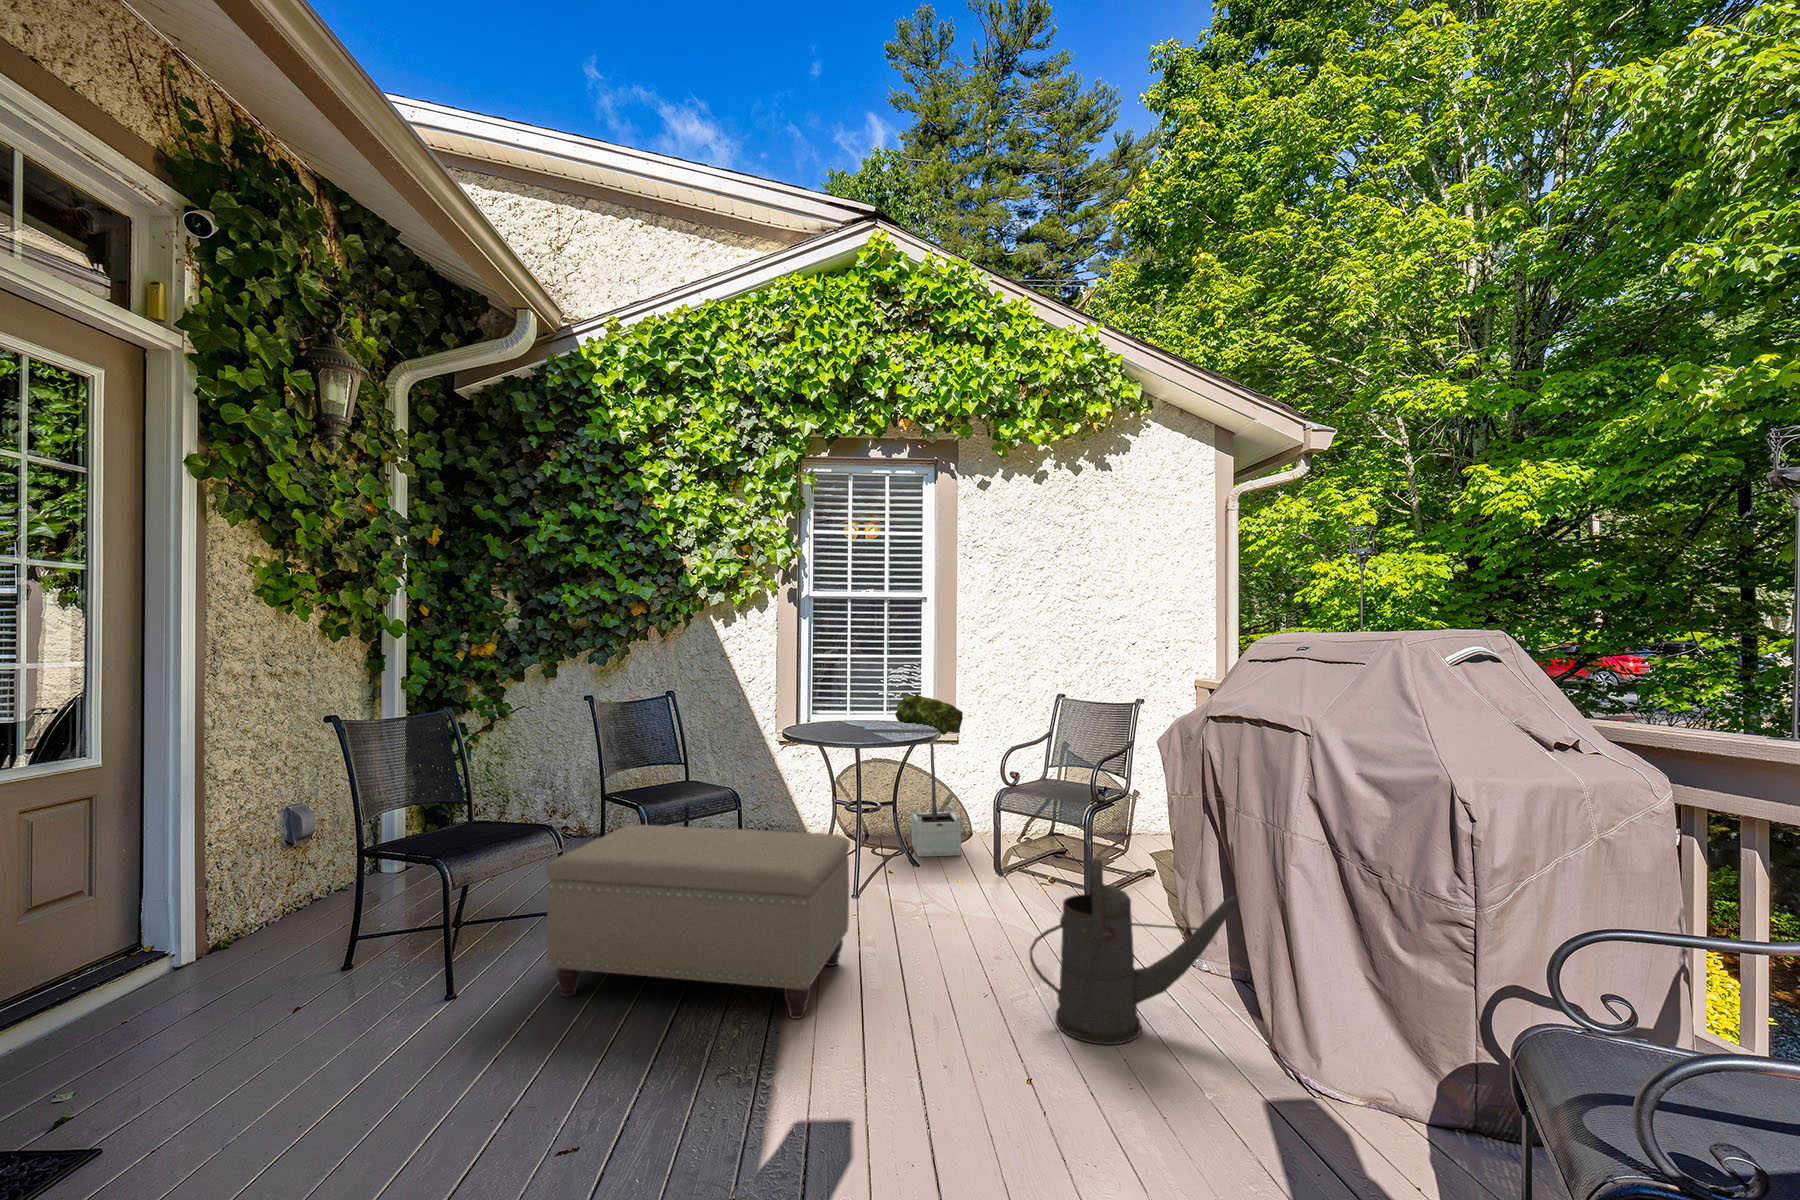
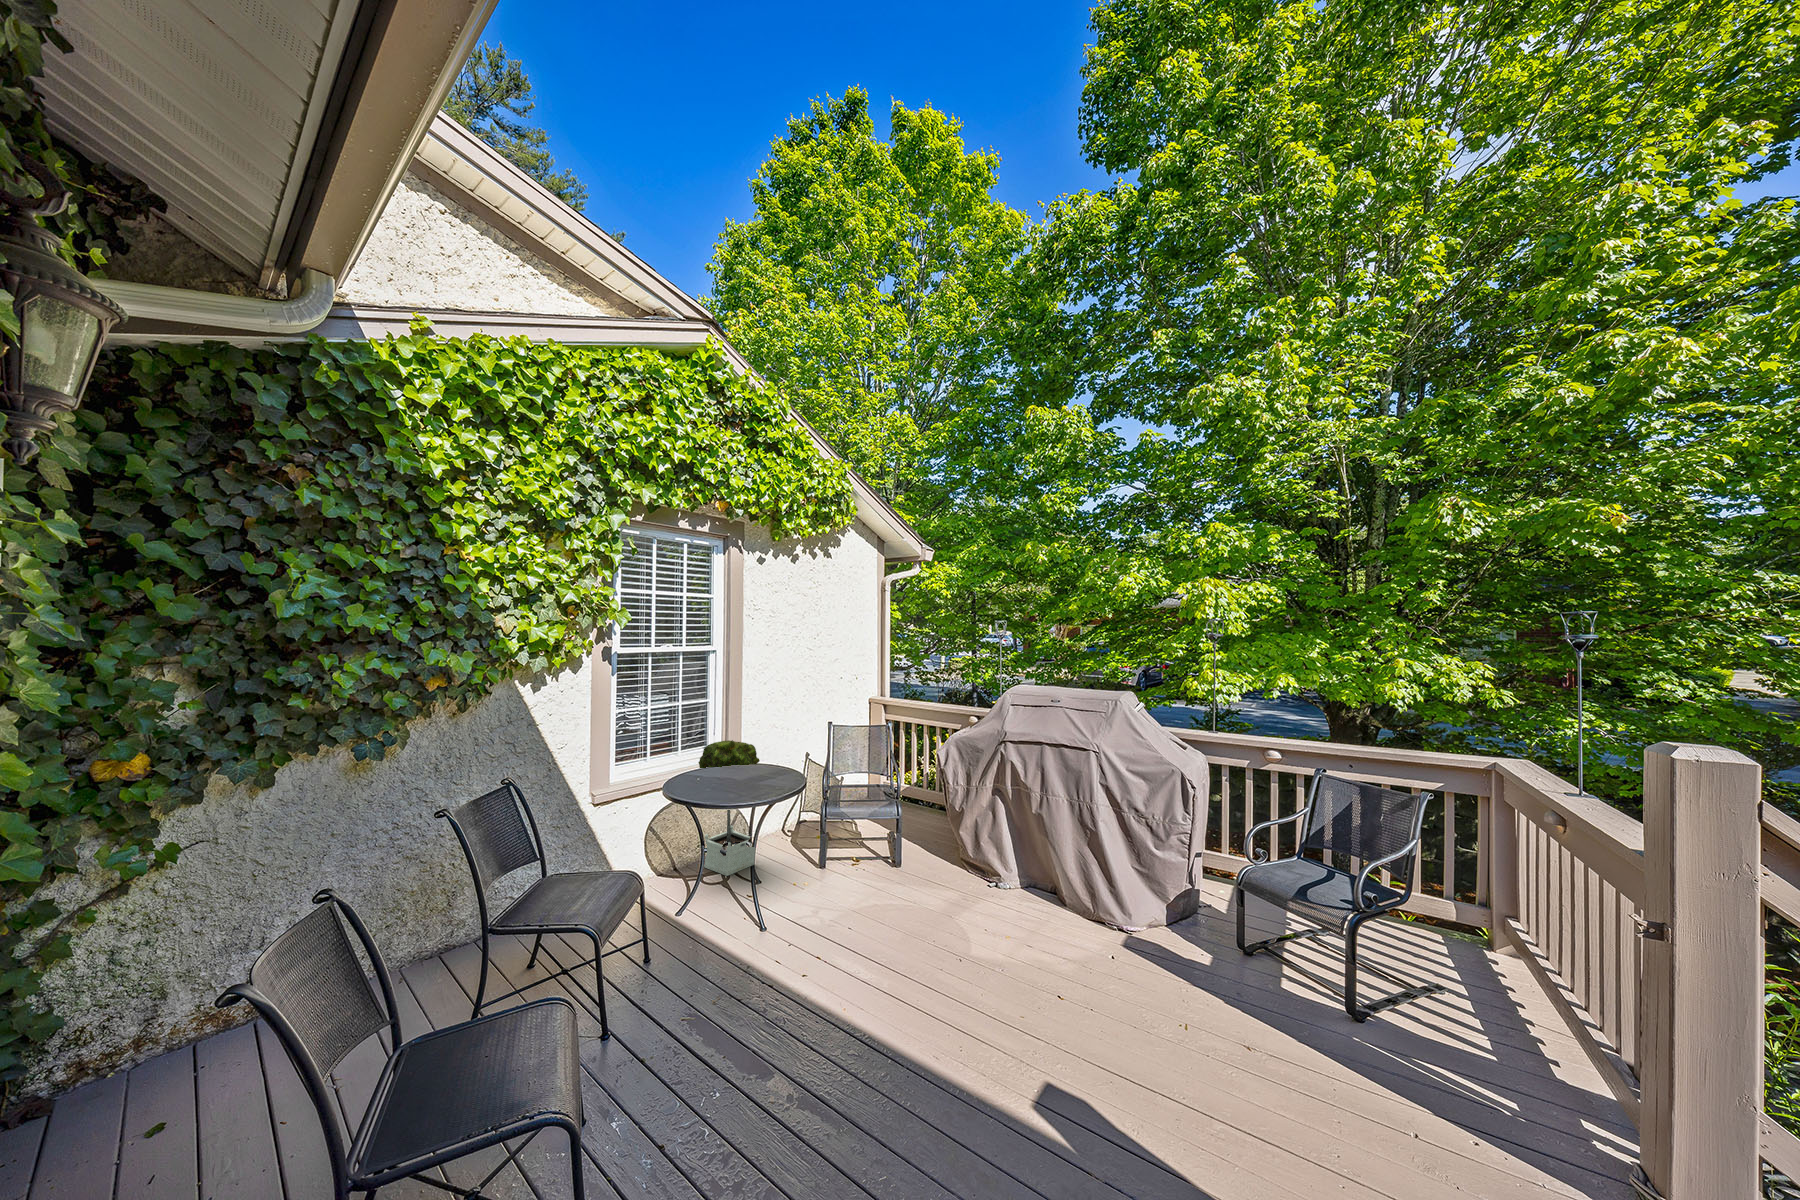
ottoman: present [547,825,850,1019] -> none [657,887,924,1139]
watering can: present [1030,858,1238,1045] -> none [994,855,1074,966]

